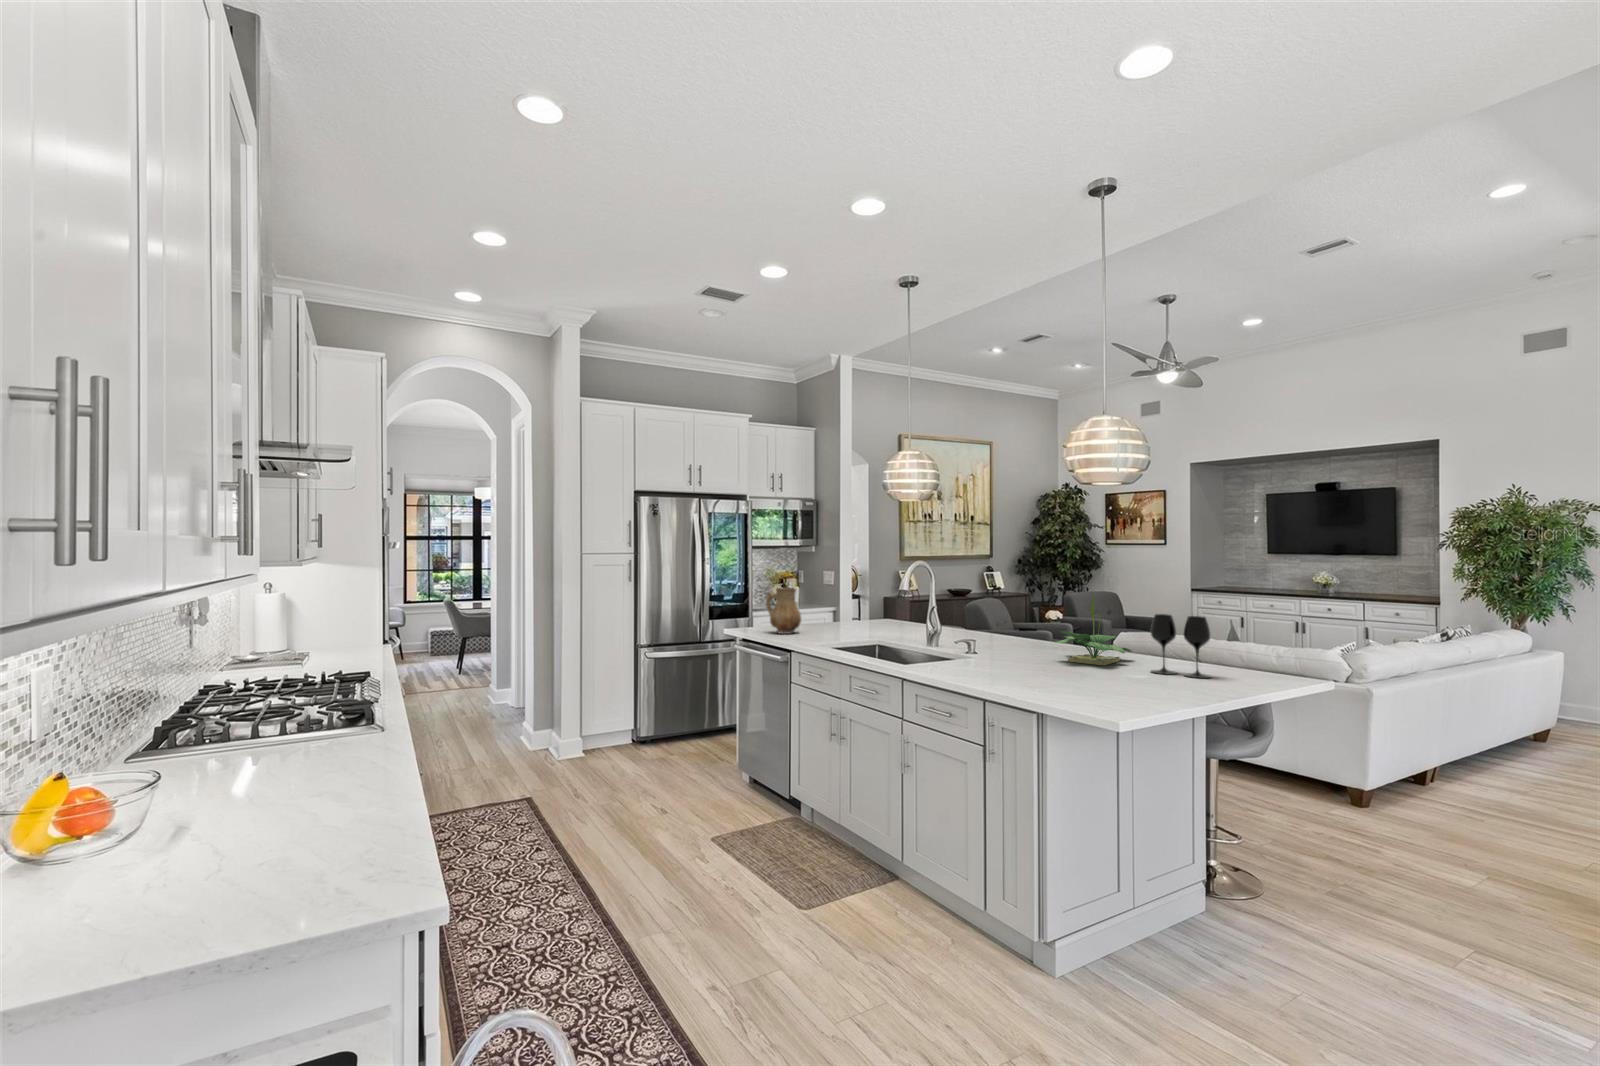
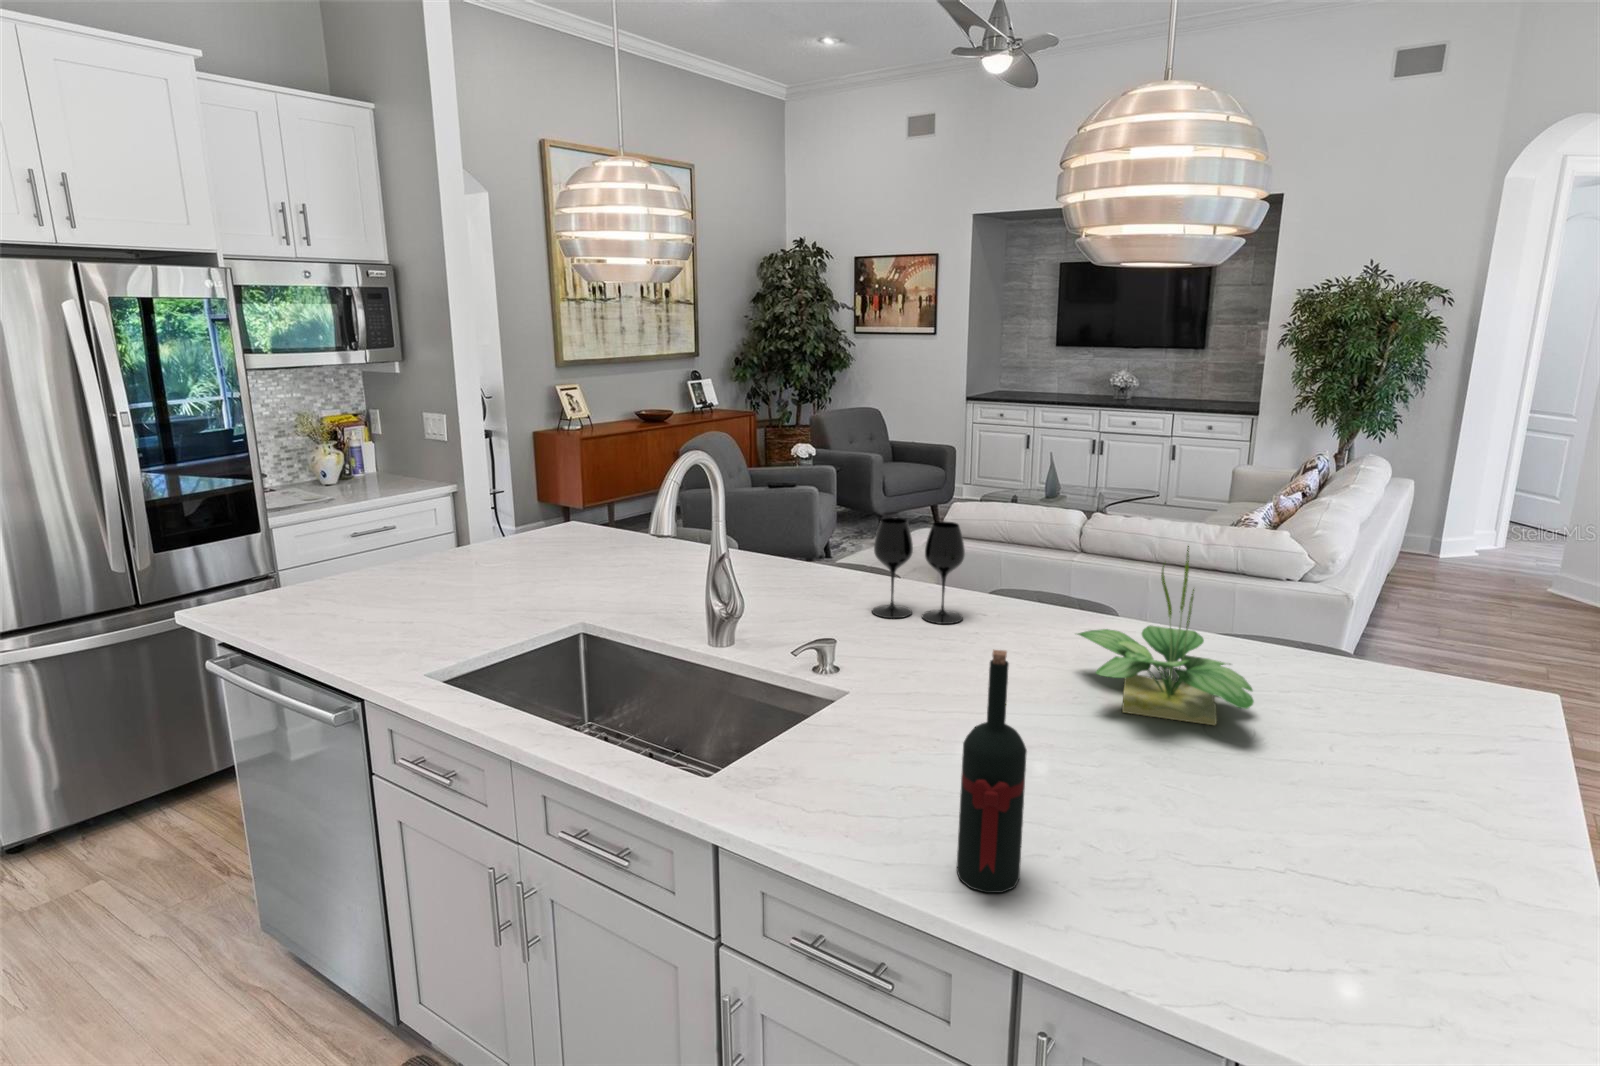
ceramic pitcher: present [766,588,801,634] -> none [298,512,403,633]
wine bottle: none [952,595,974,675] -> present [957,650,1027,893]
wine glass: present [1151,614,1211,678] -> present [872,518,965,624]

